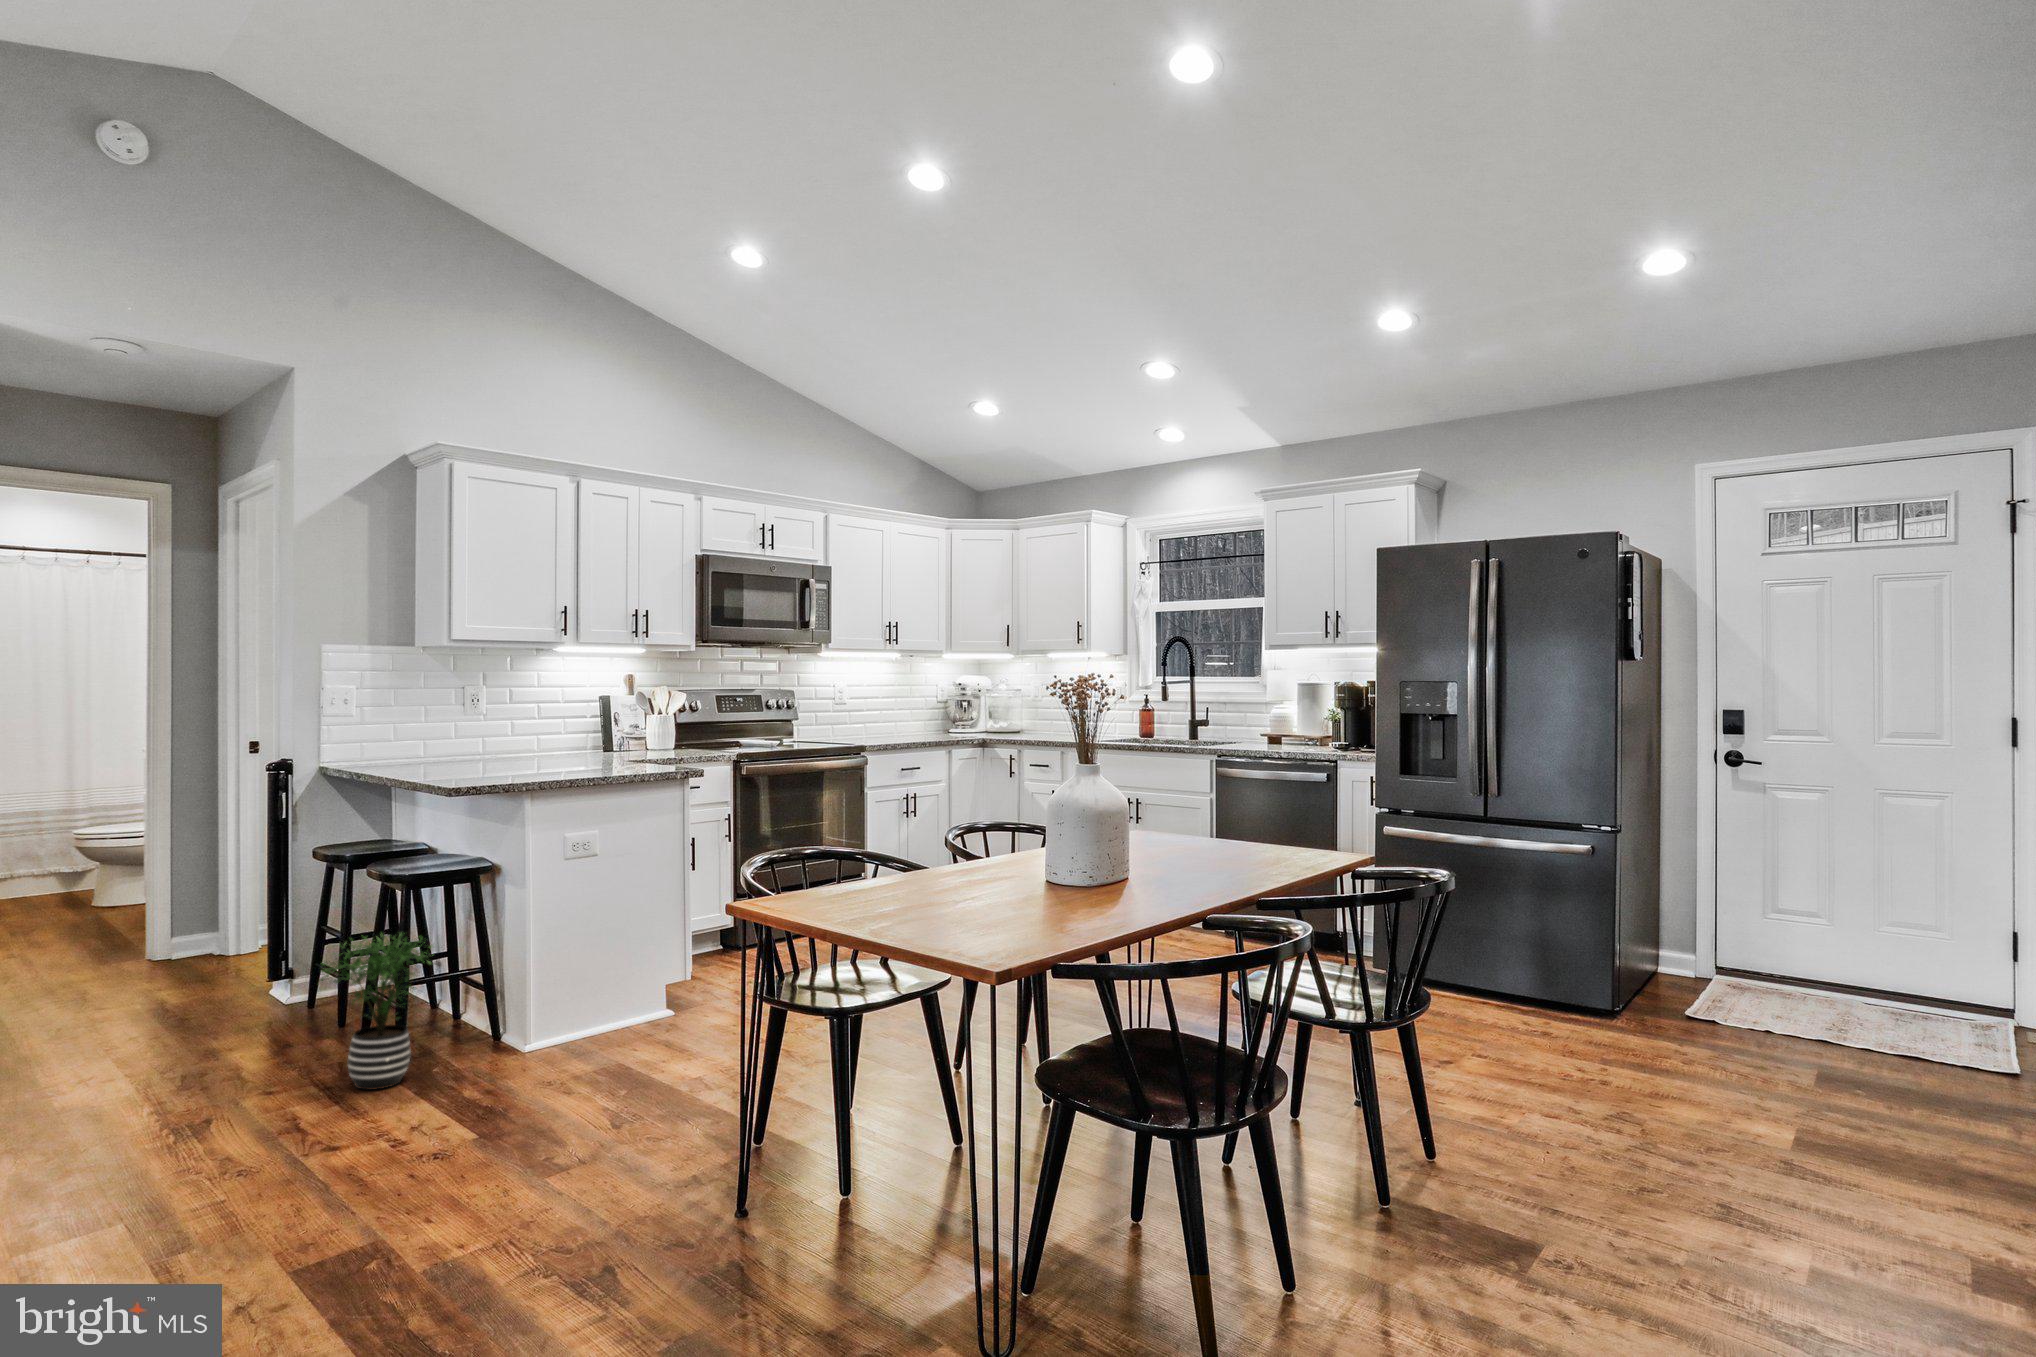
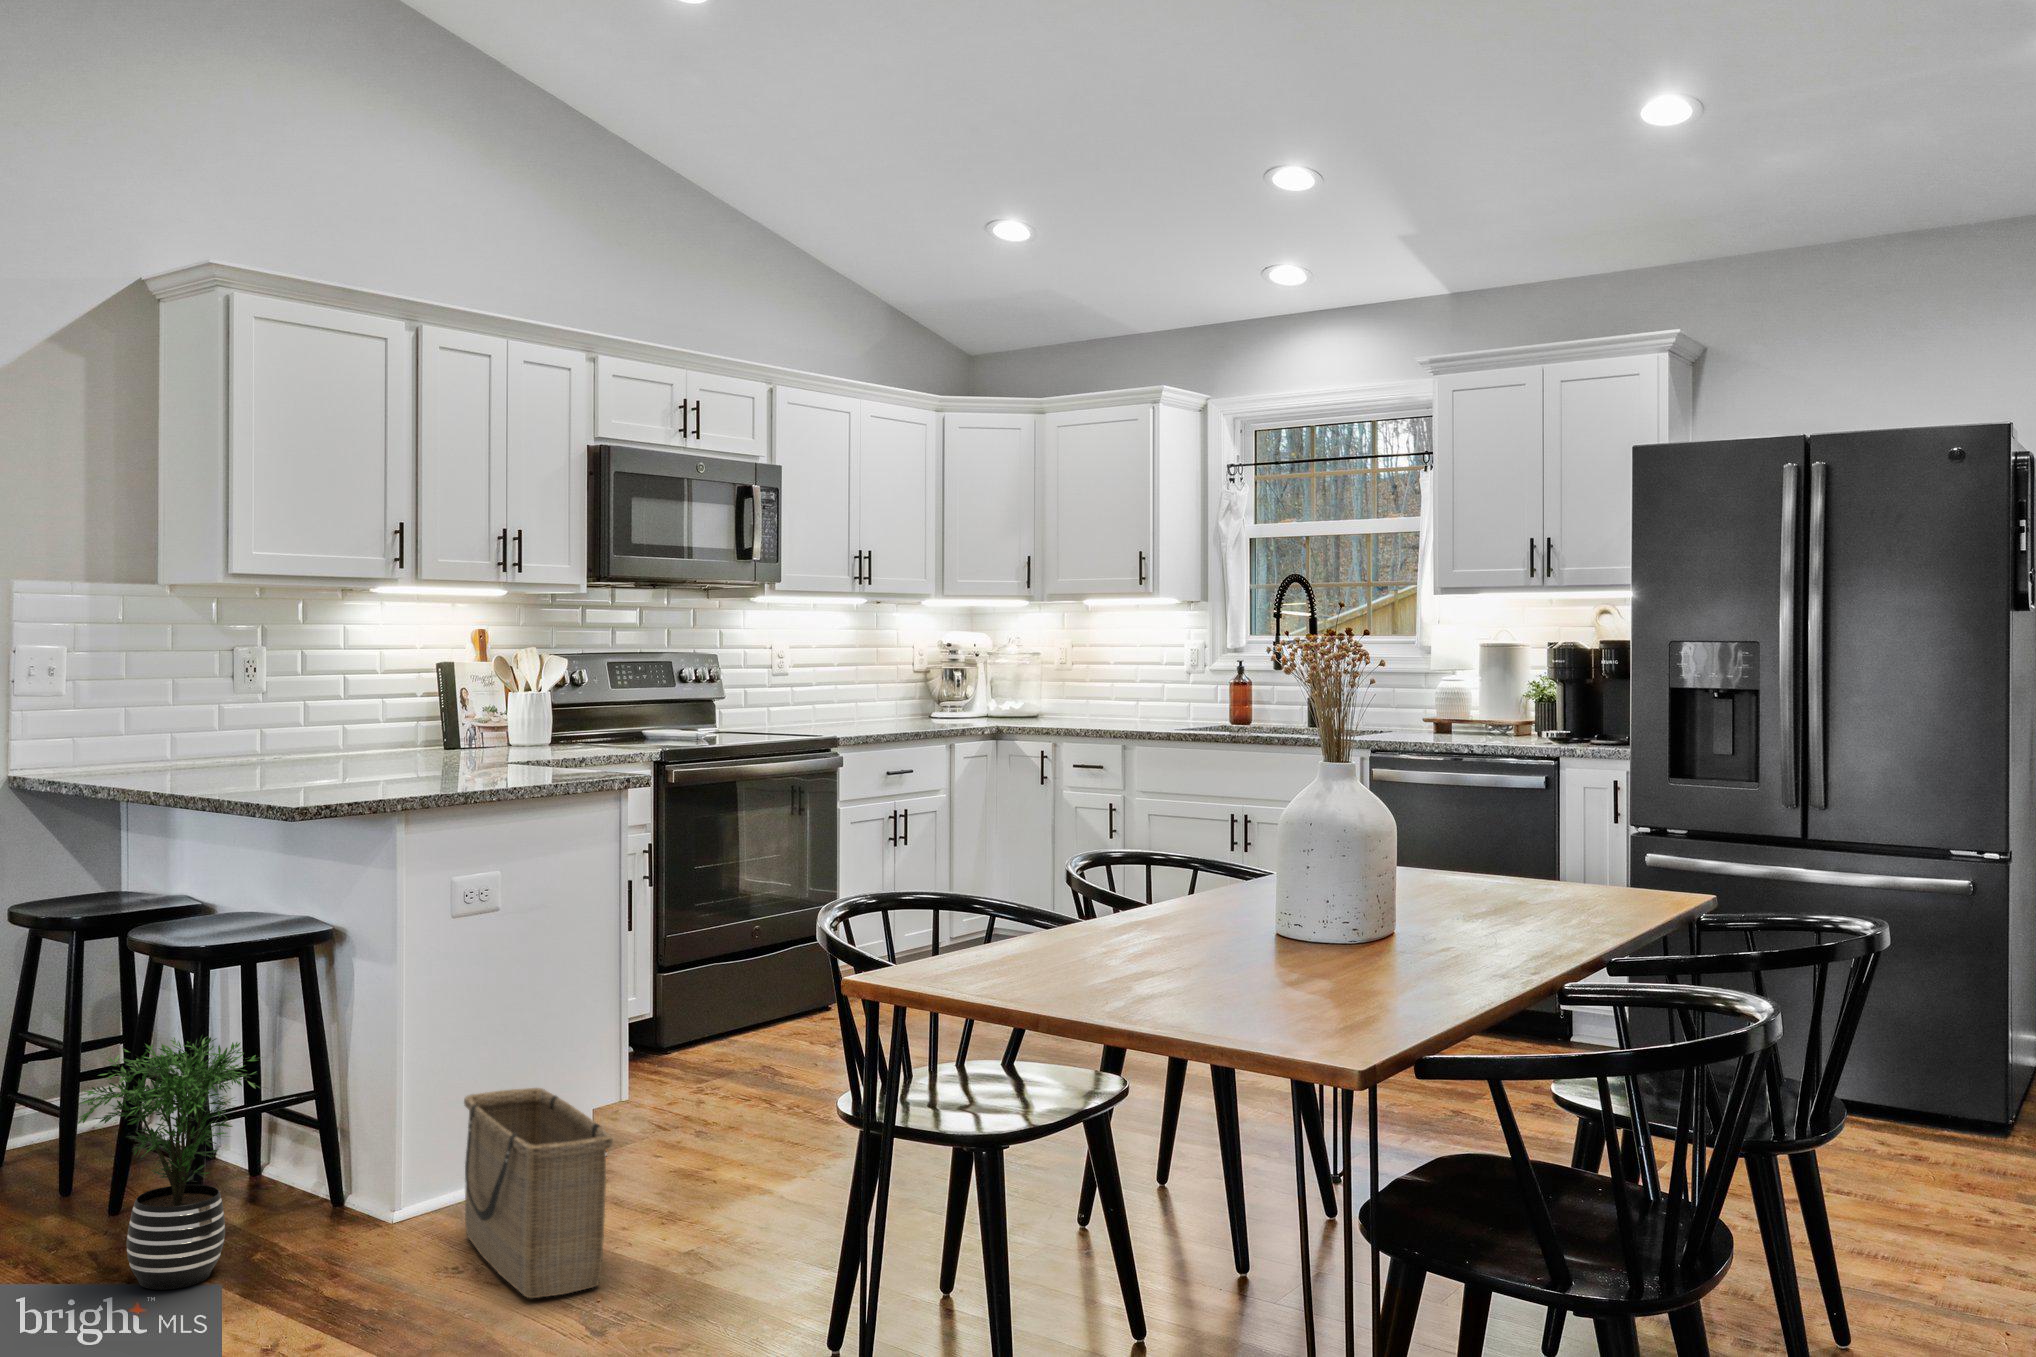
basket: none [561,969,645,1101] -> present [464,1088,613,1298]

